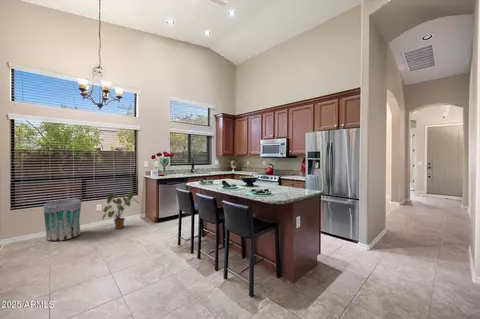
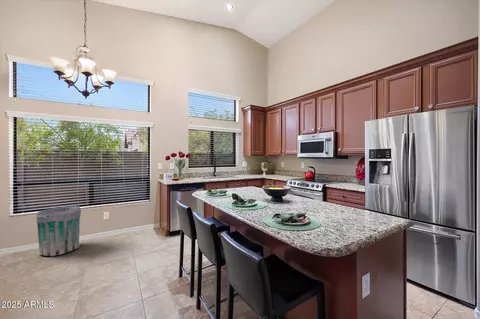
house plant: present [102,193,139,229] -> none [103,199,151,242]

